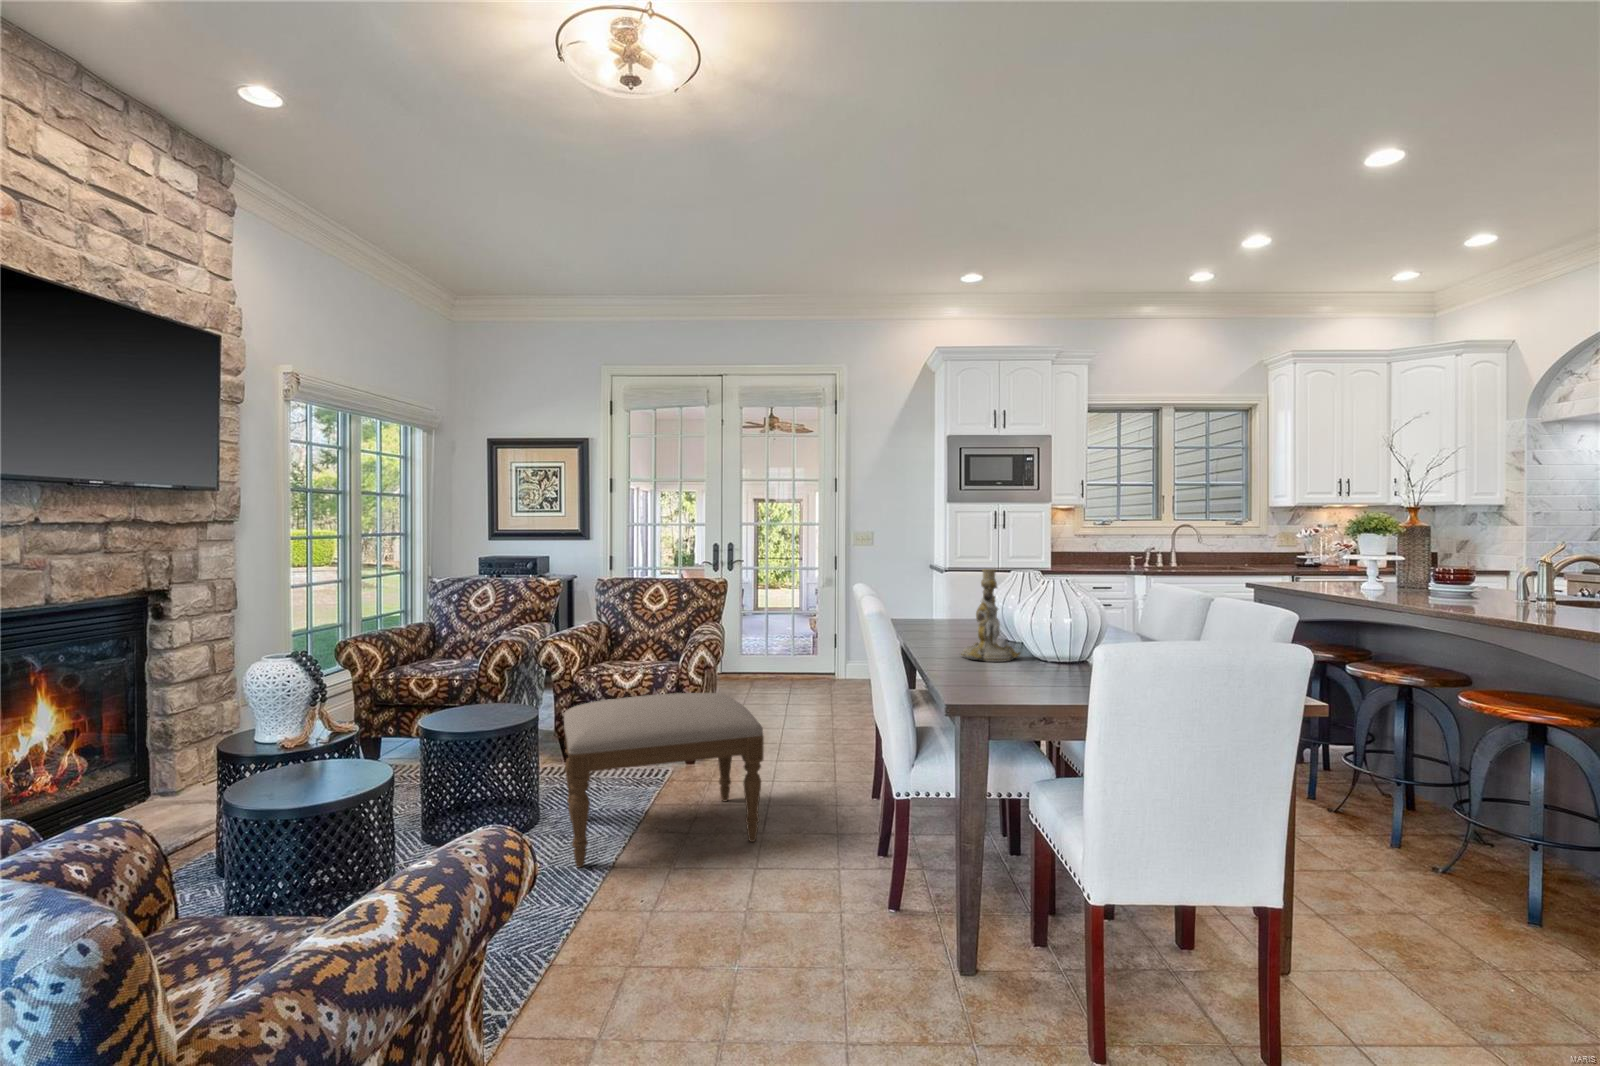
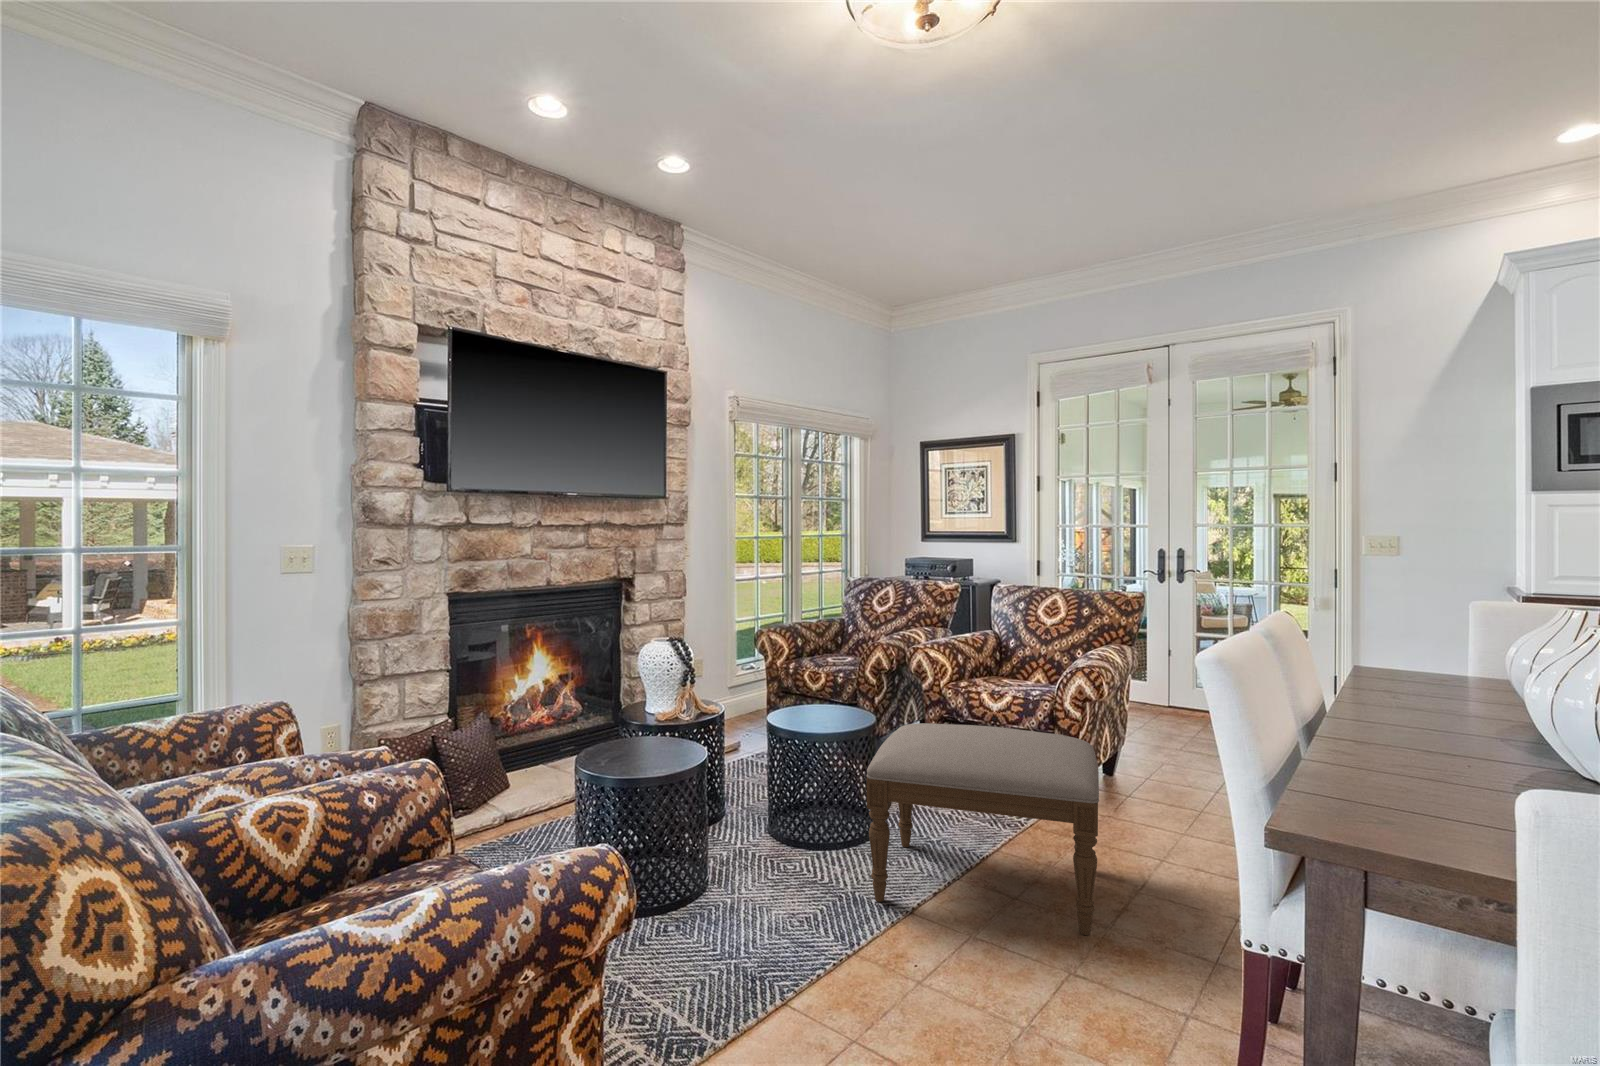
candlestick: present [961,569,1021,662] -> none [1395,614,1524,777]

